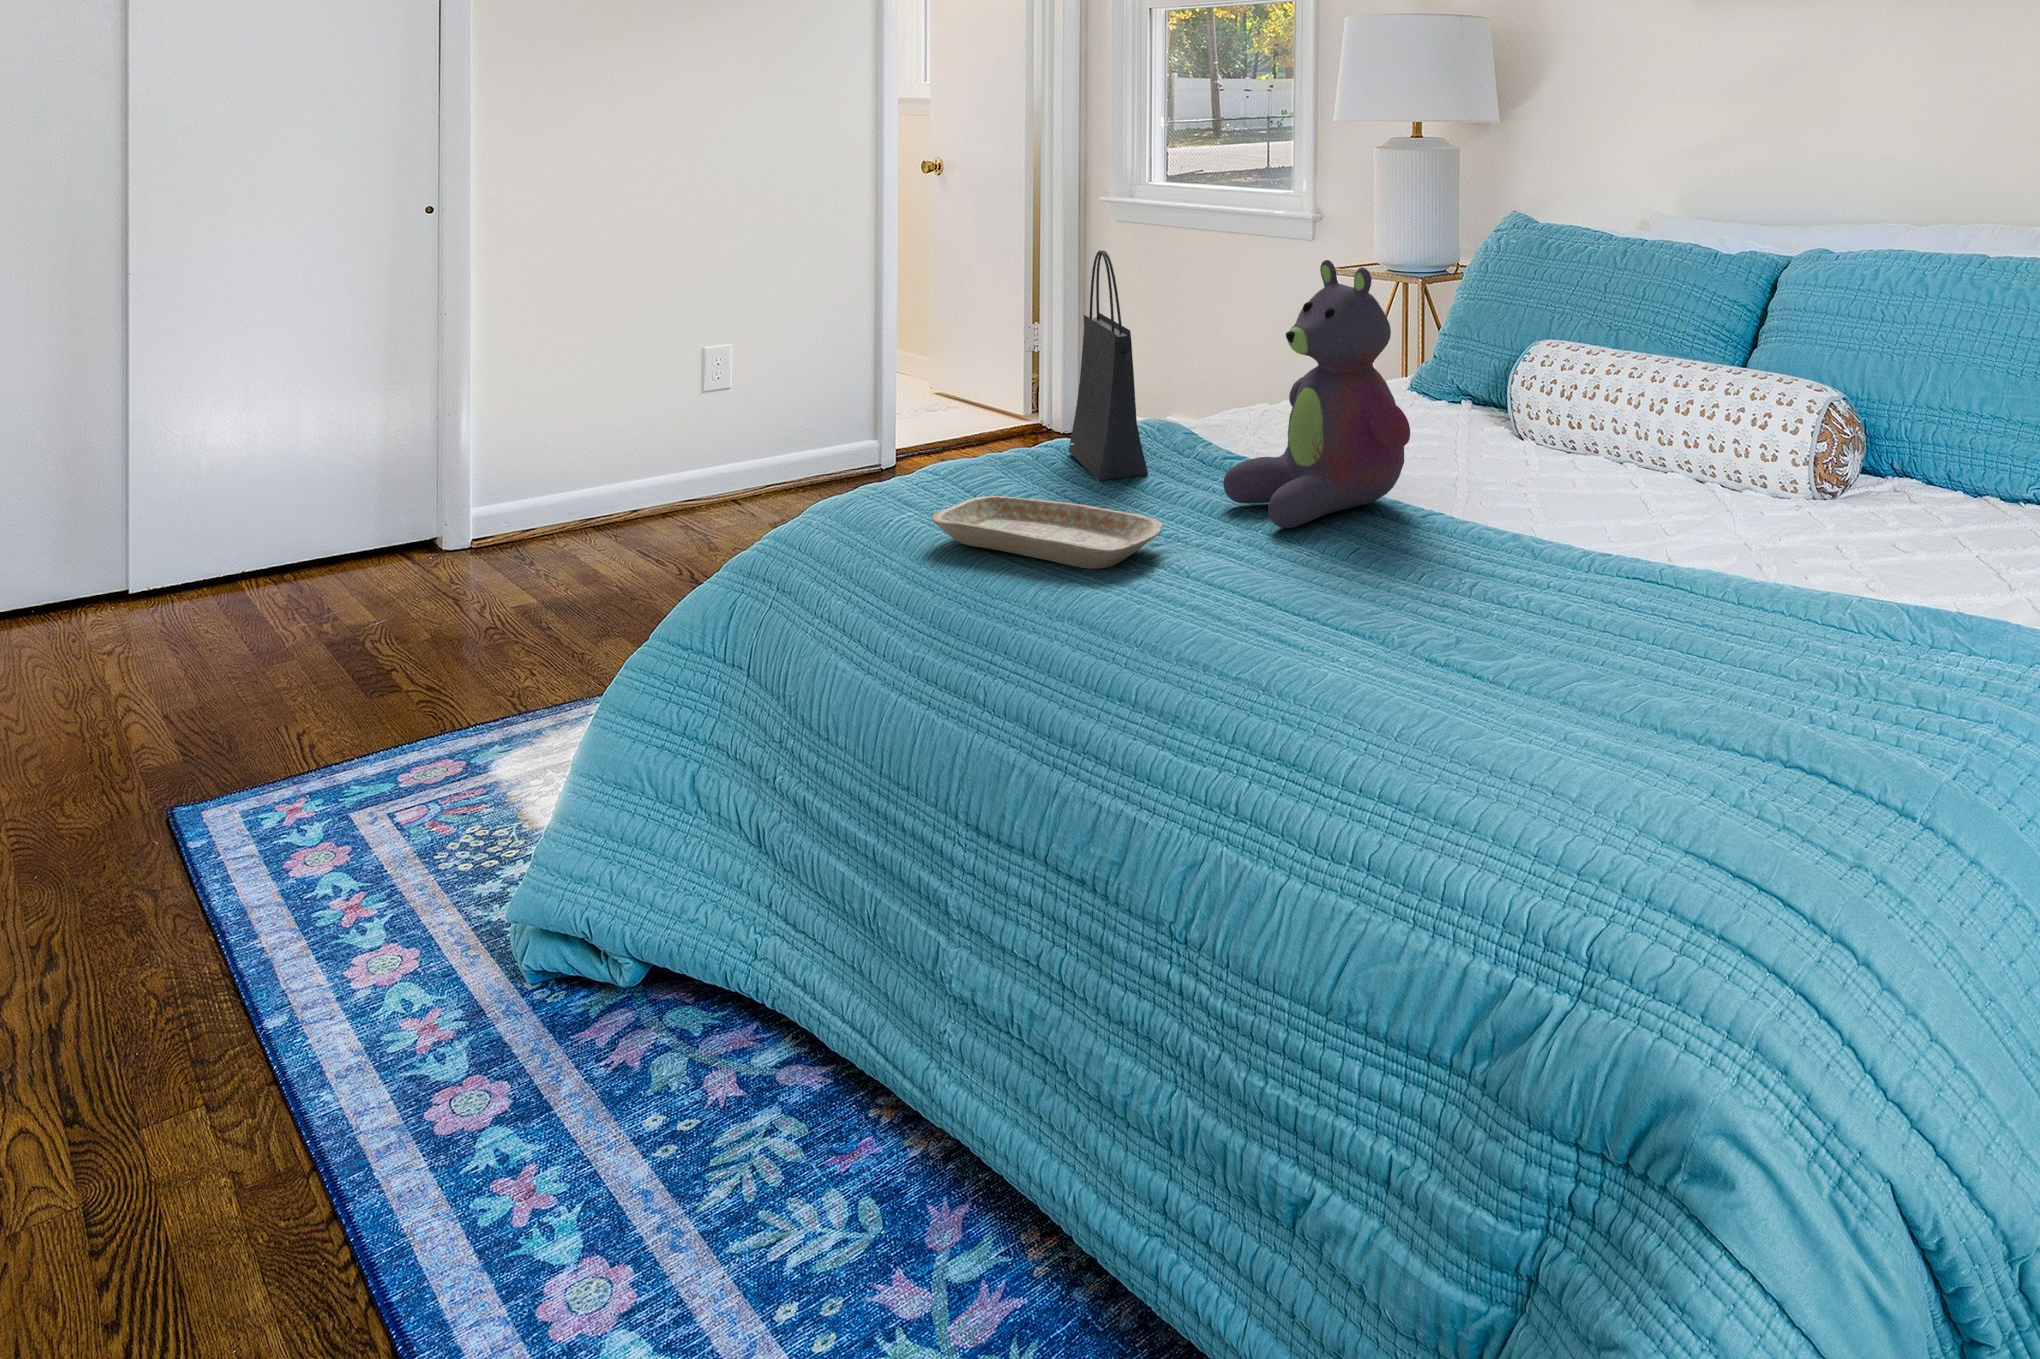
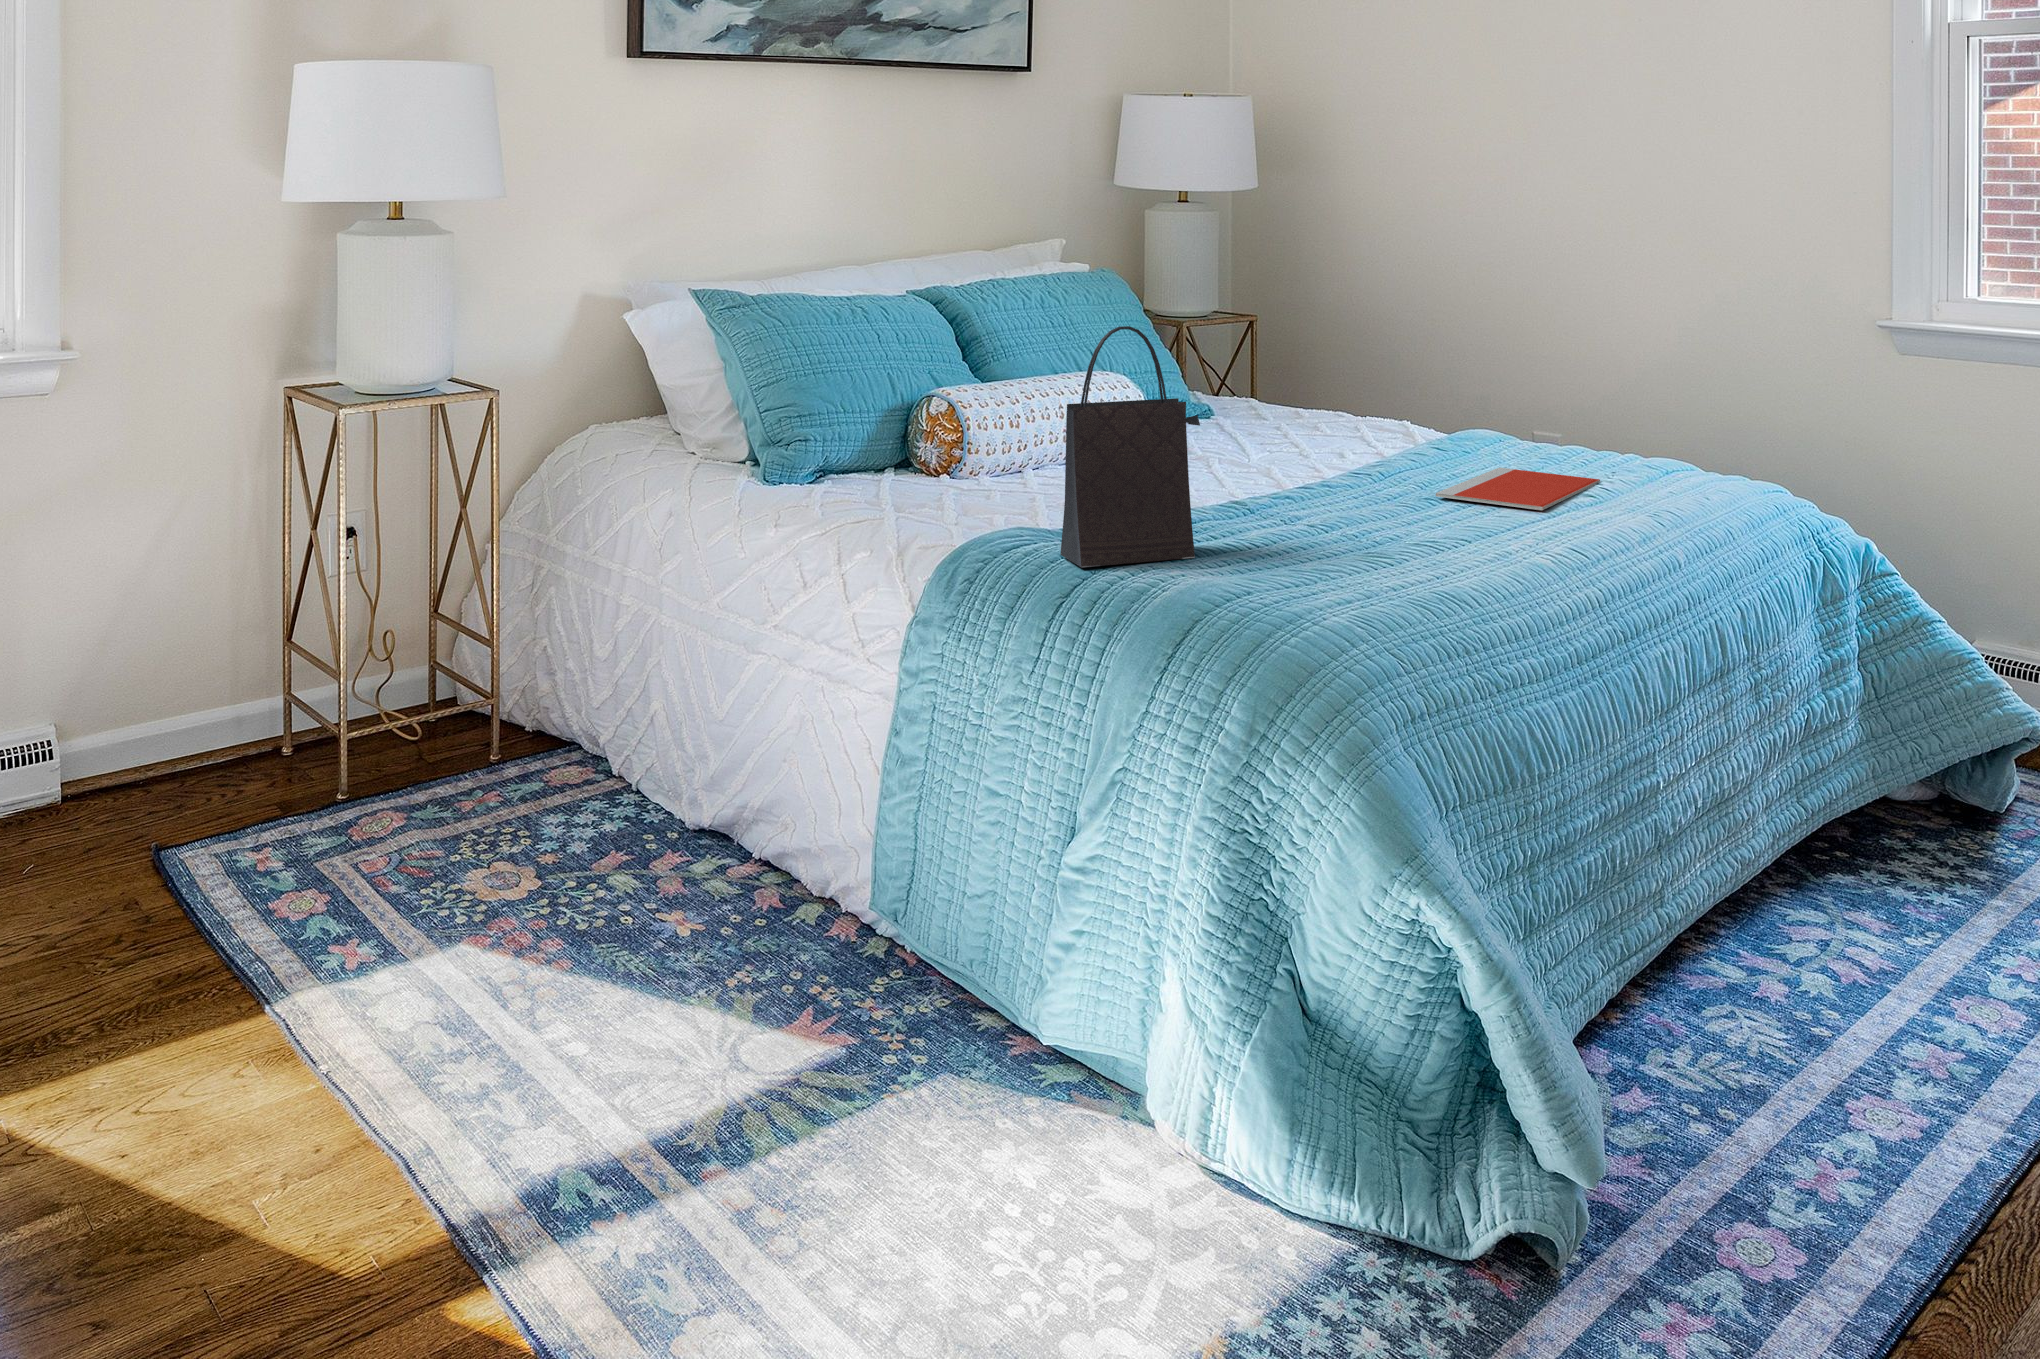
stuffed bear: present [1223,260,1410,528] -> none [1190,298,1361,519]
tray: present [931,496,1163,569] -> none [1350,514,1484,579]
notebook: none [1282,561,1594,675] -> present [1436,468,1600,510]

